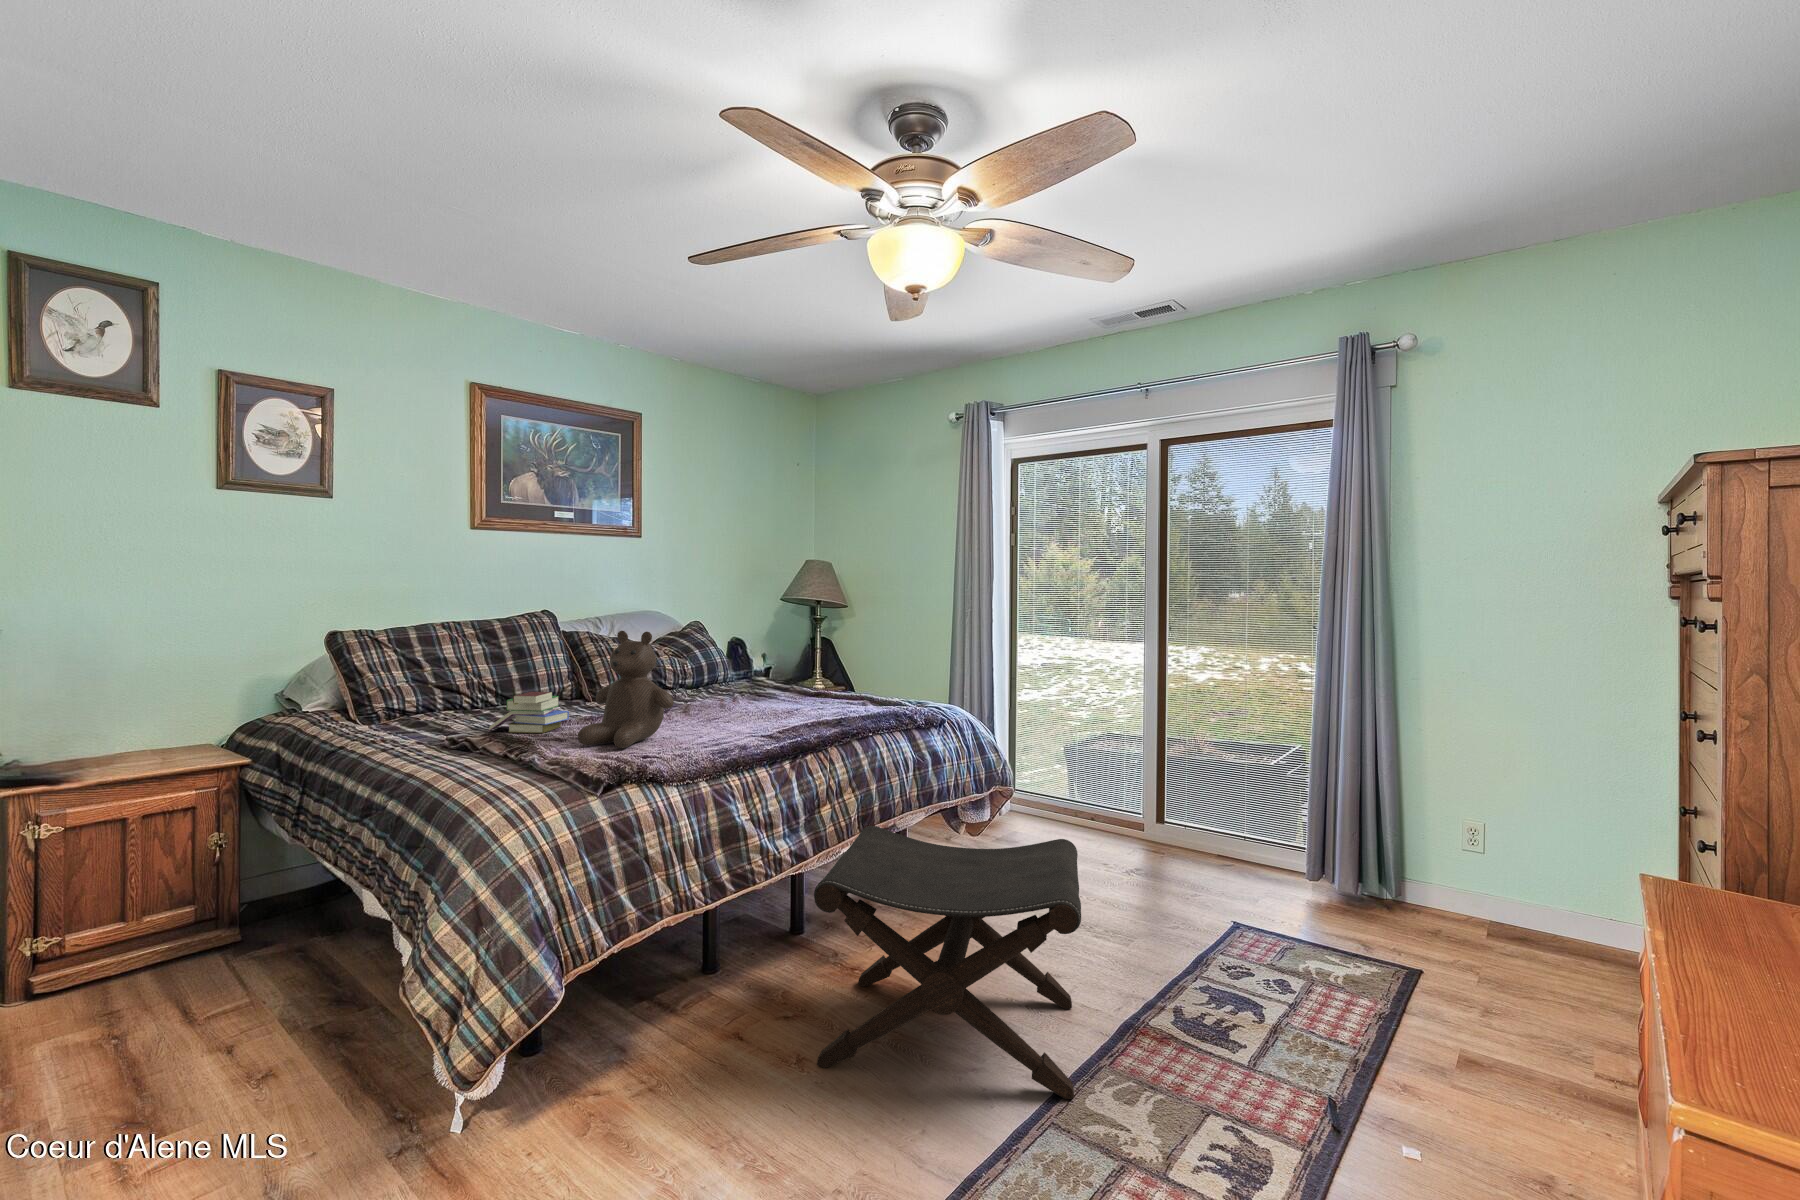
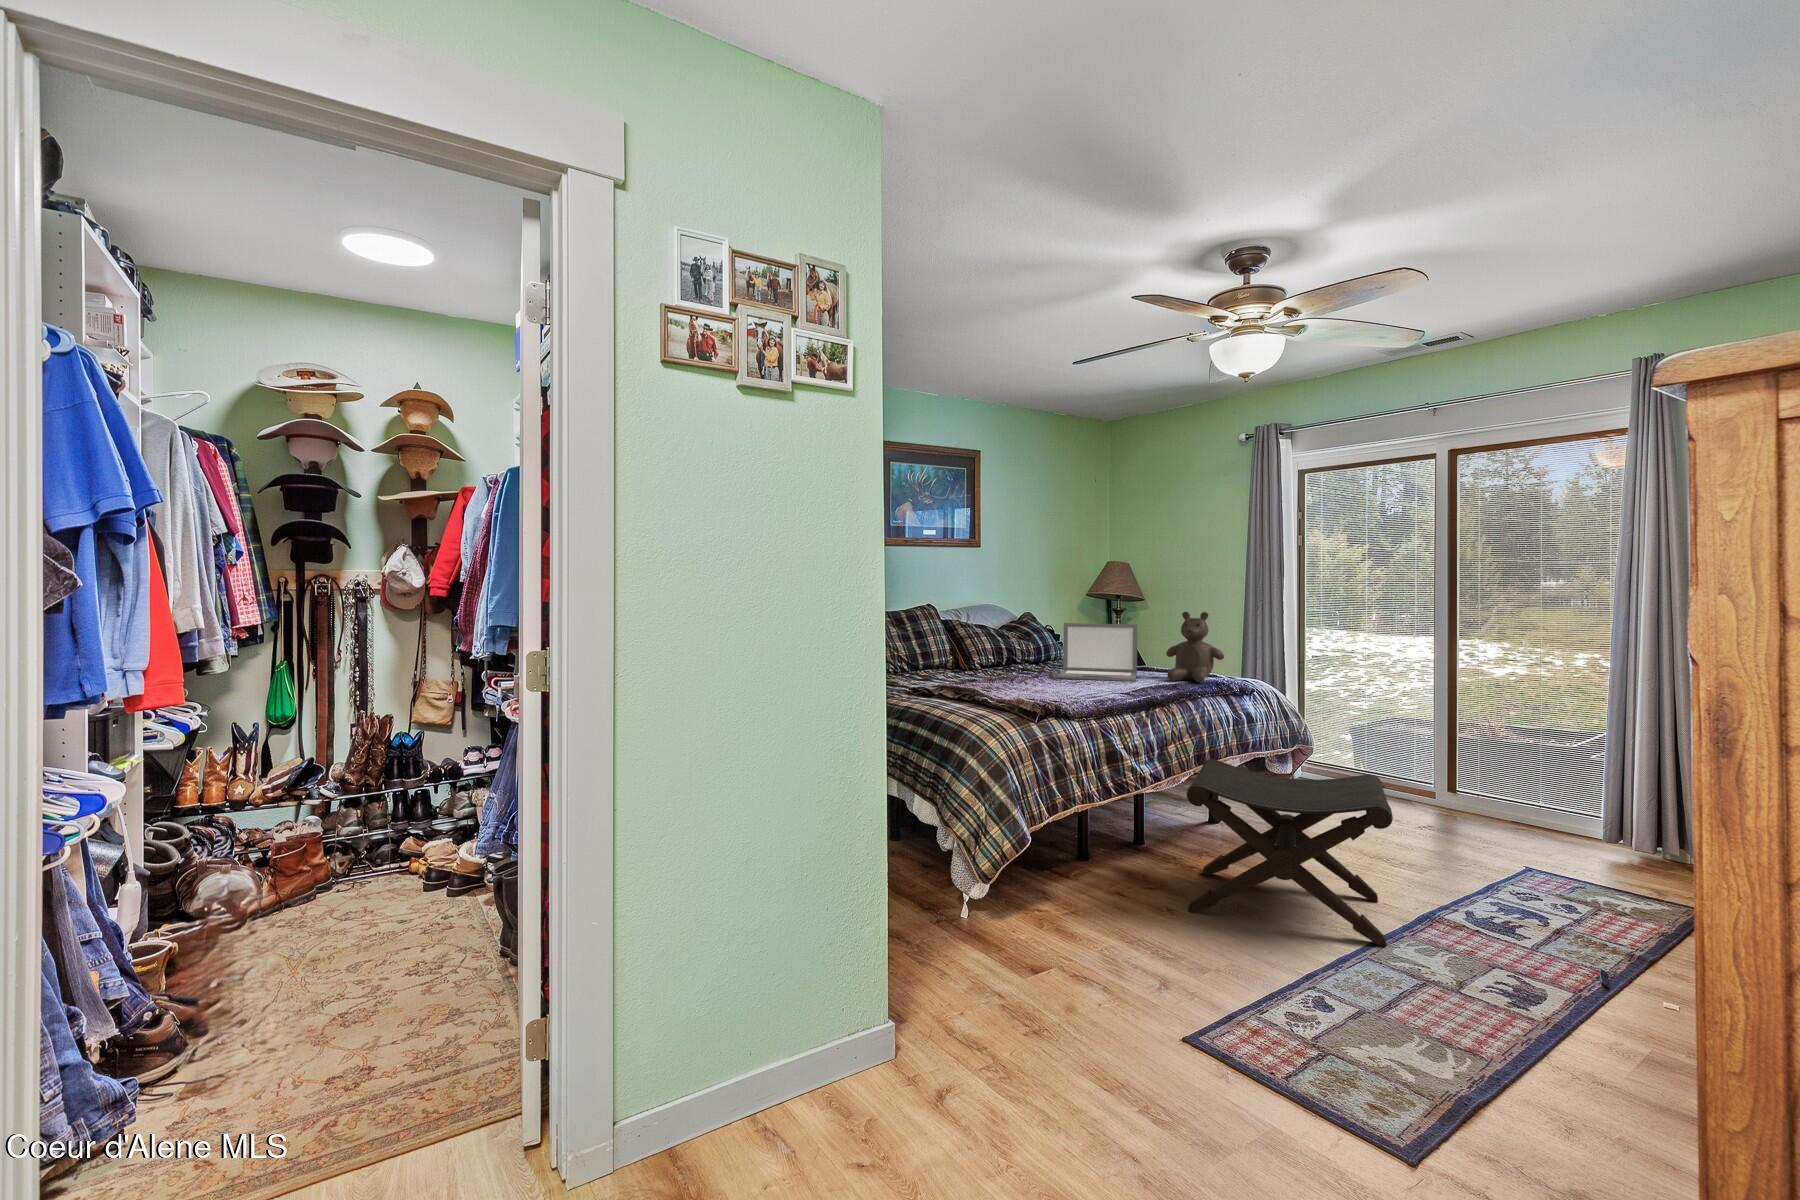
teddy bear: present [578,631,674,748] -> present [1166,612,1224,682]
laptop: none [699,636,810,713] -> present [1057,623,1137,681]
book: present [489,692,569,733] -> none [925,659,975,687]

